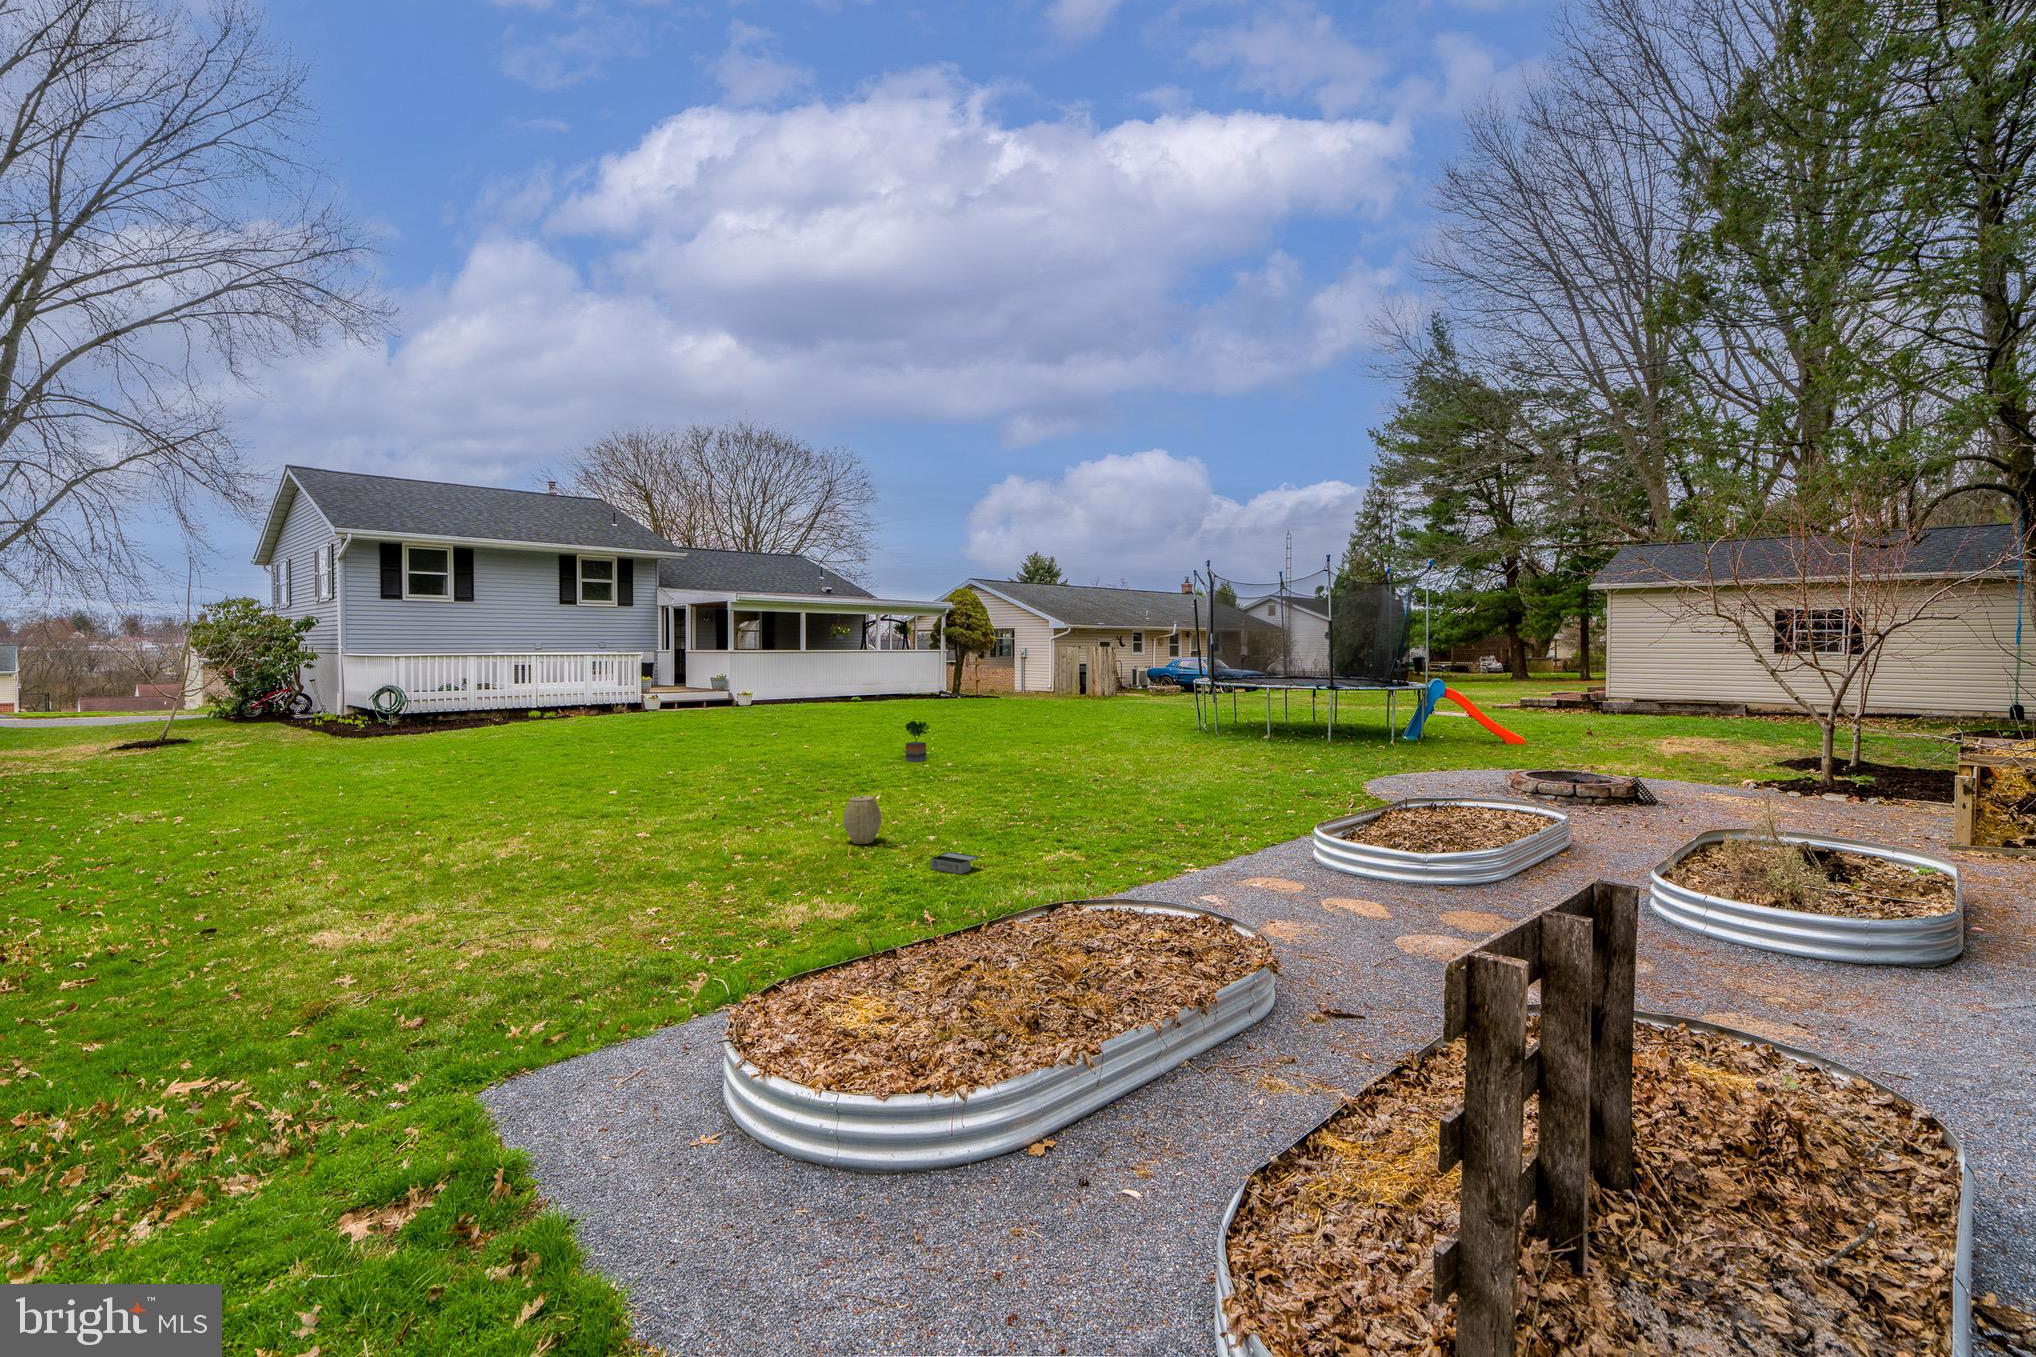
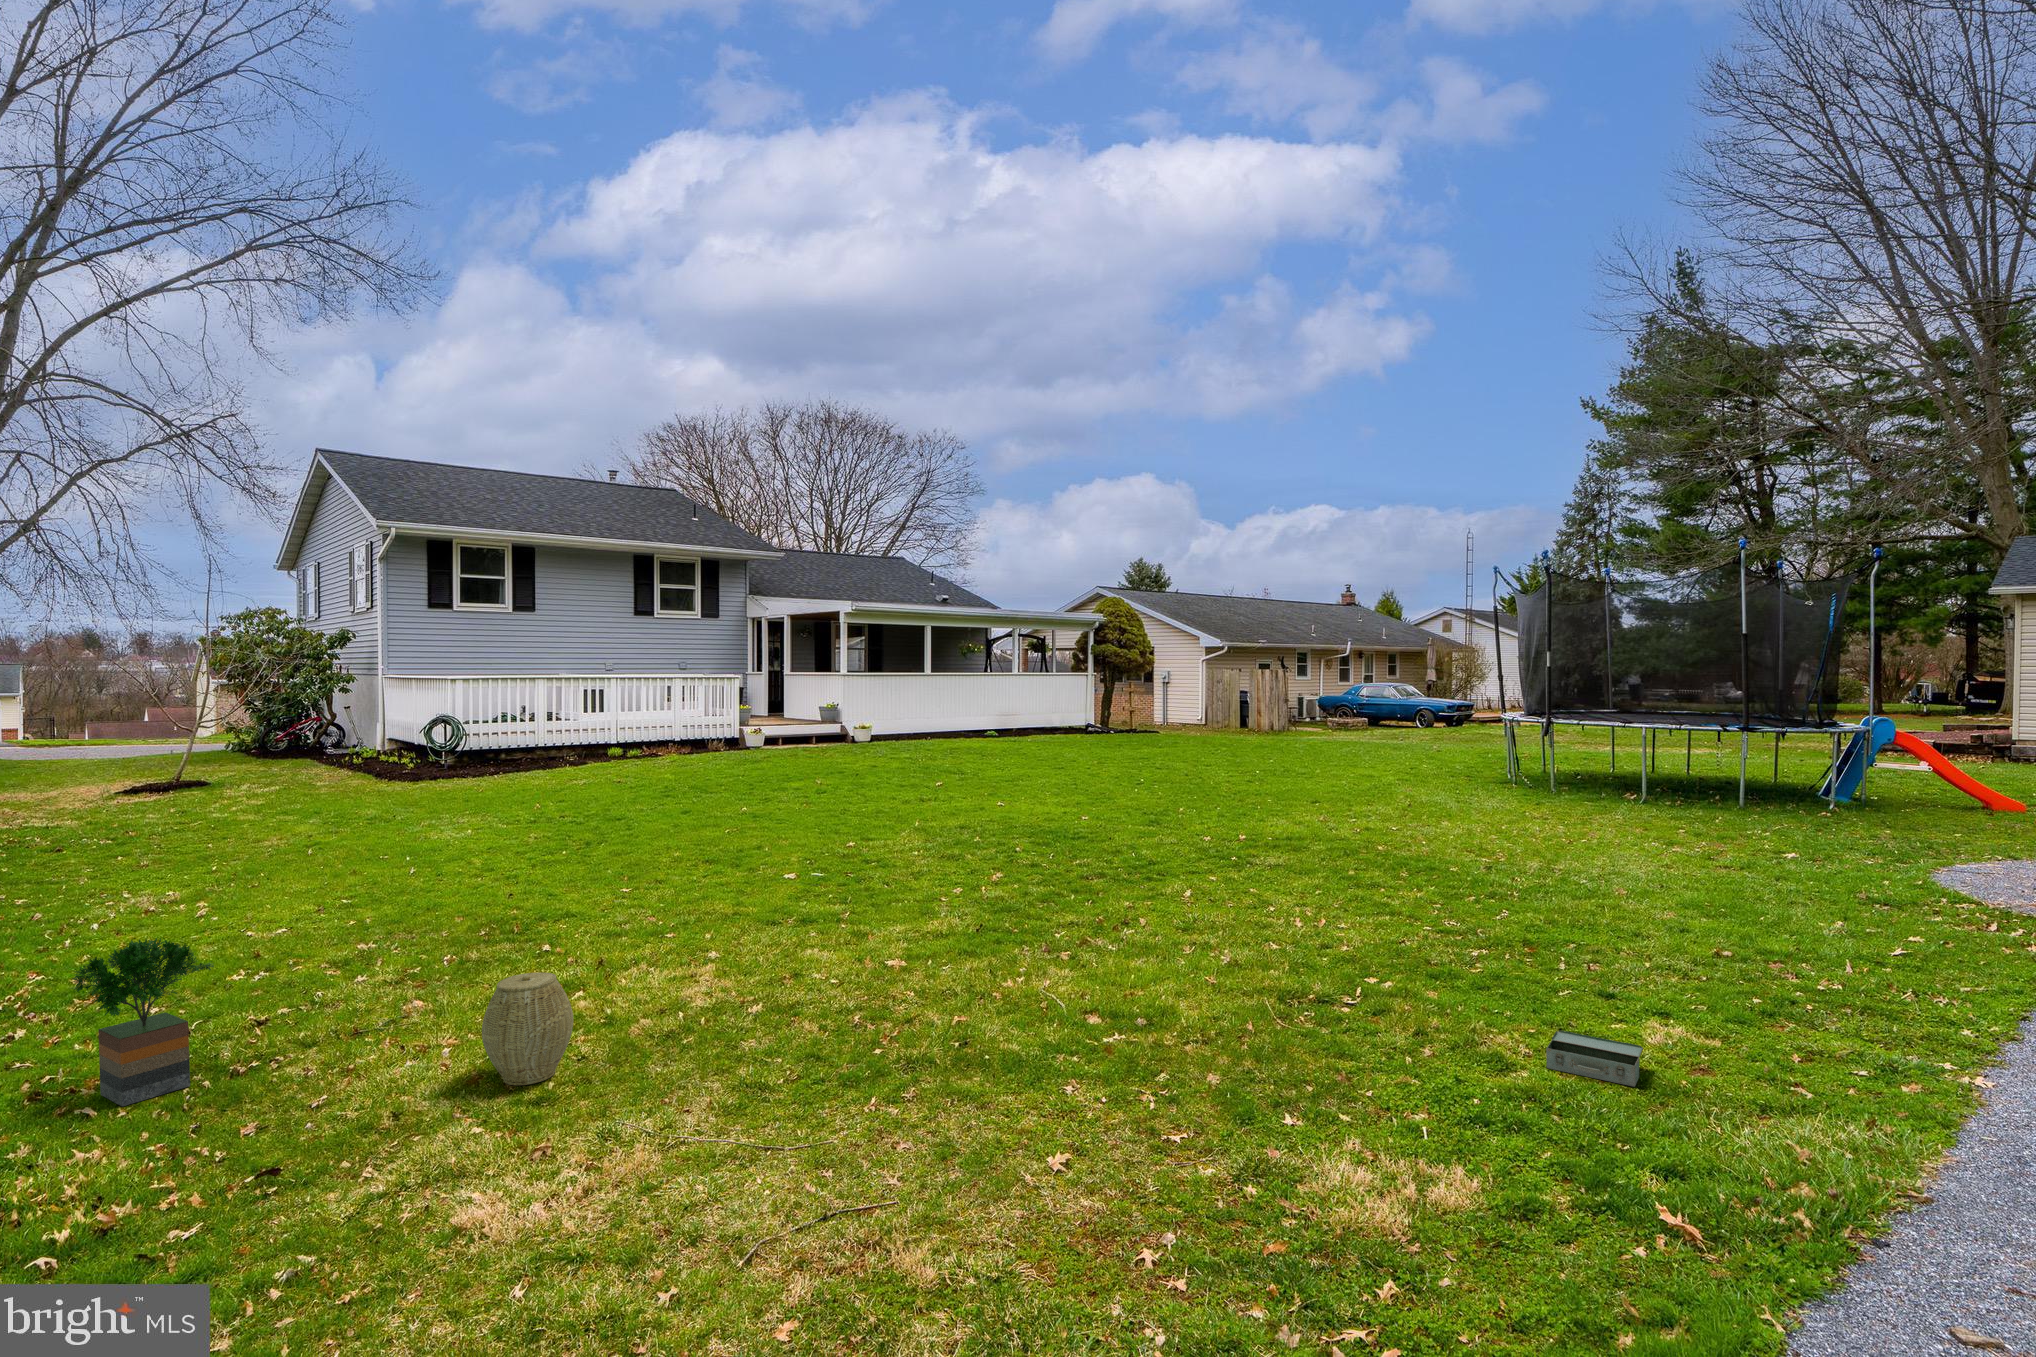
potted tree: present [905,721,929,762] -> present [72,938,213,1107]
woven basket: present [843,796,881,844] -> present [482,973,573,1085]

